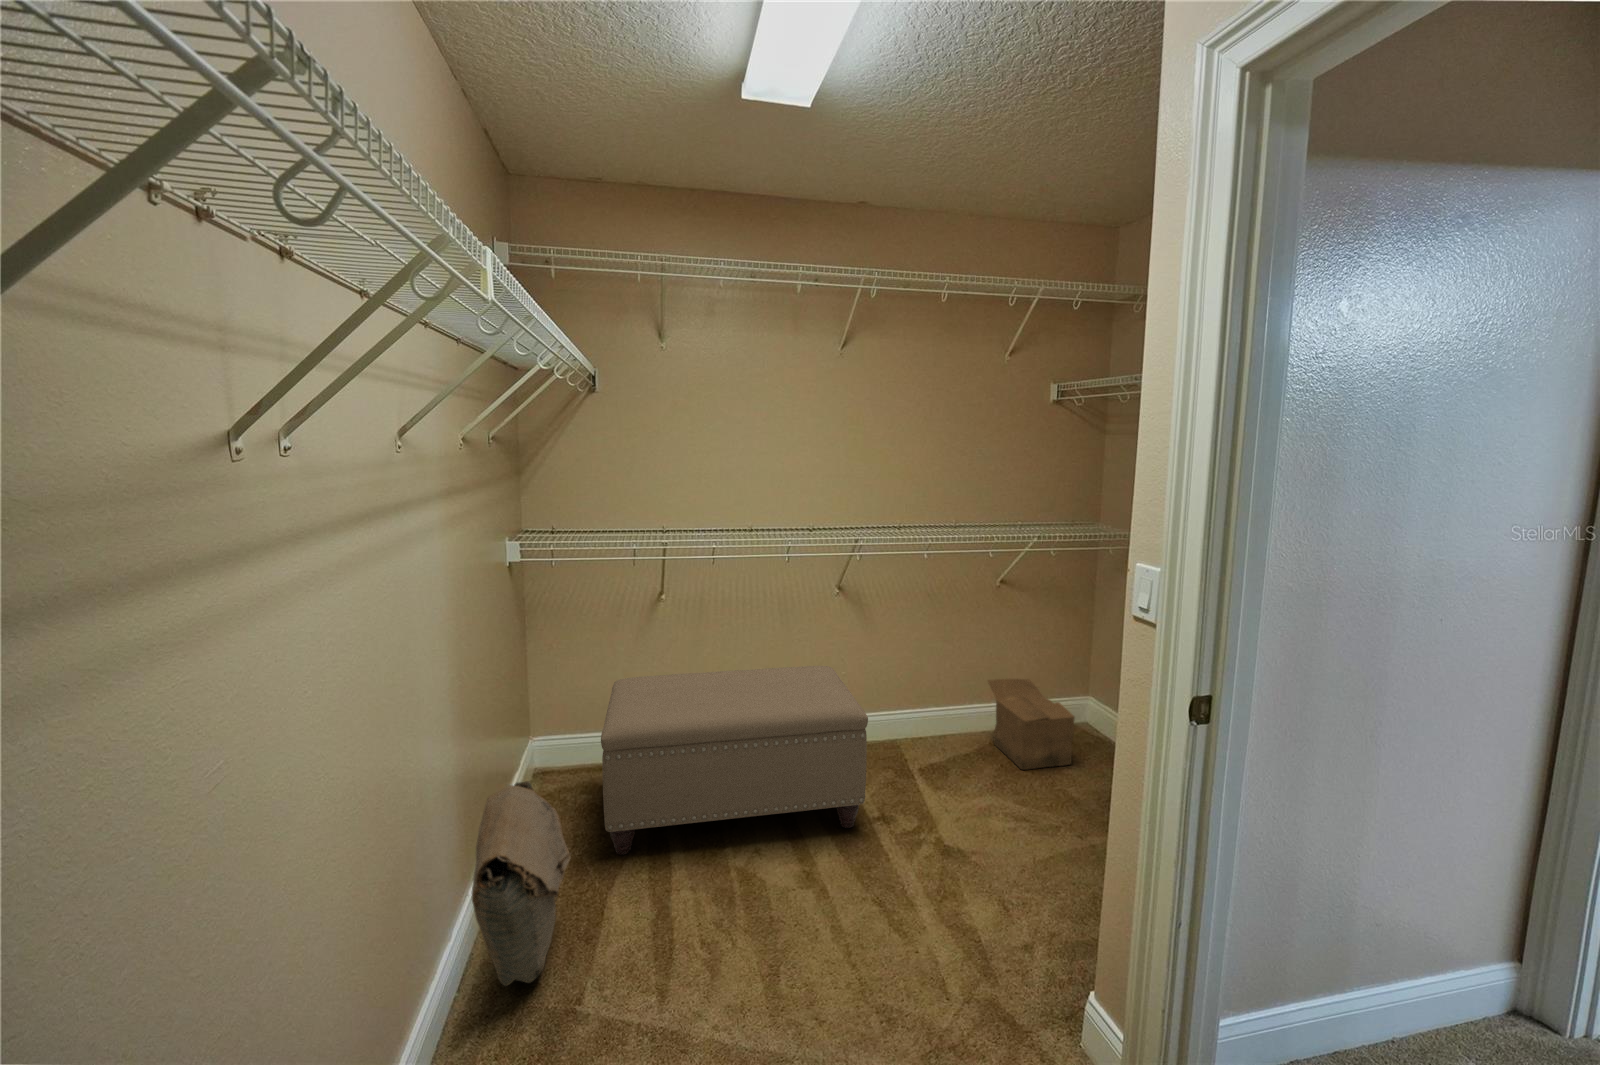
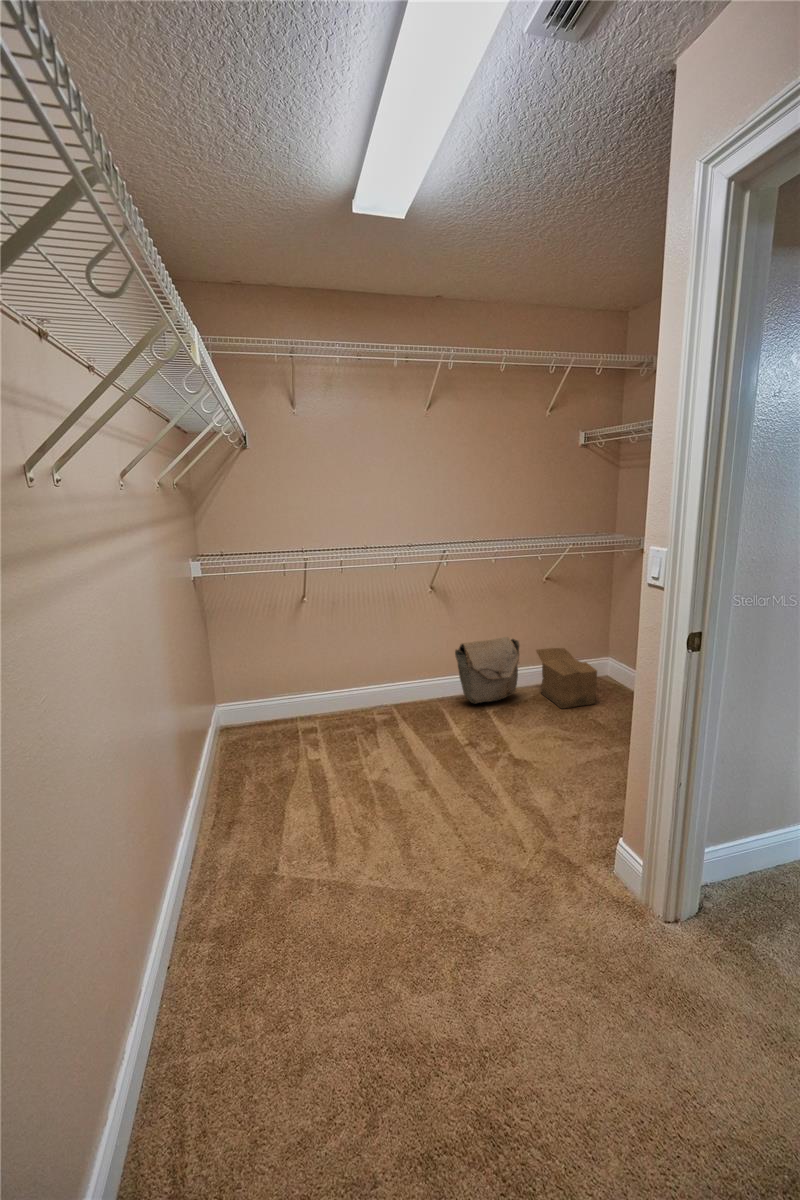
ottoman: present [601,666,868,855] -> none [272,644,458,776]
bag: present [472,781,571,986] -> present [455,637,520,704]

